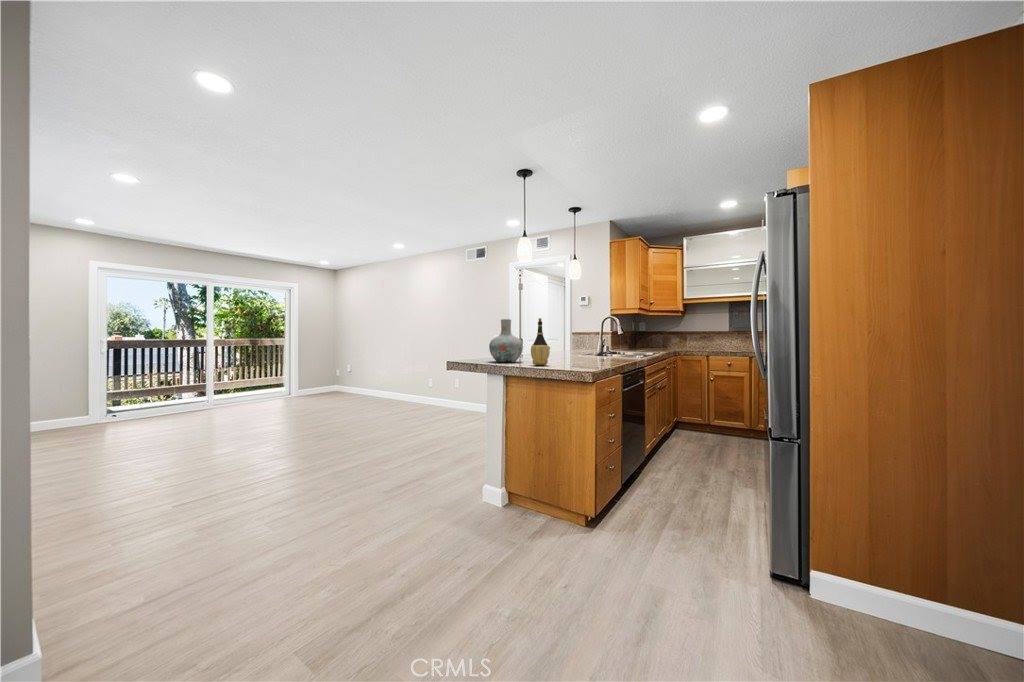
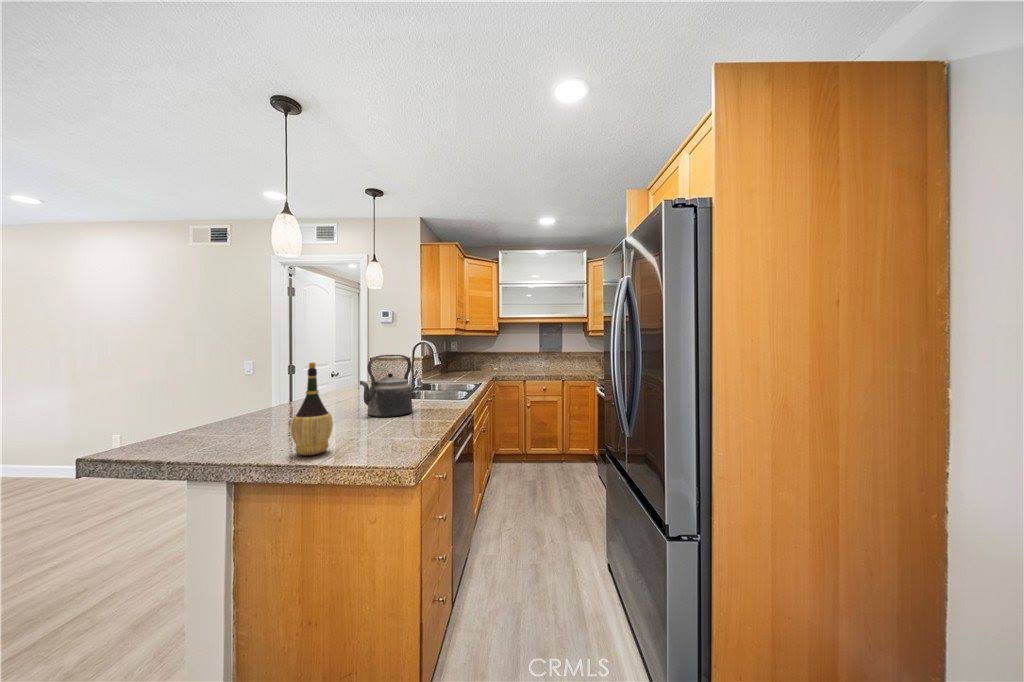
vase: present [489,319,523,363] -> none [196,359,279,448]
kettle: none [564,321,596,360] -> present [360,355,412,417]

